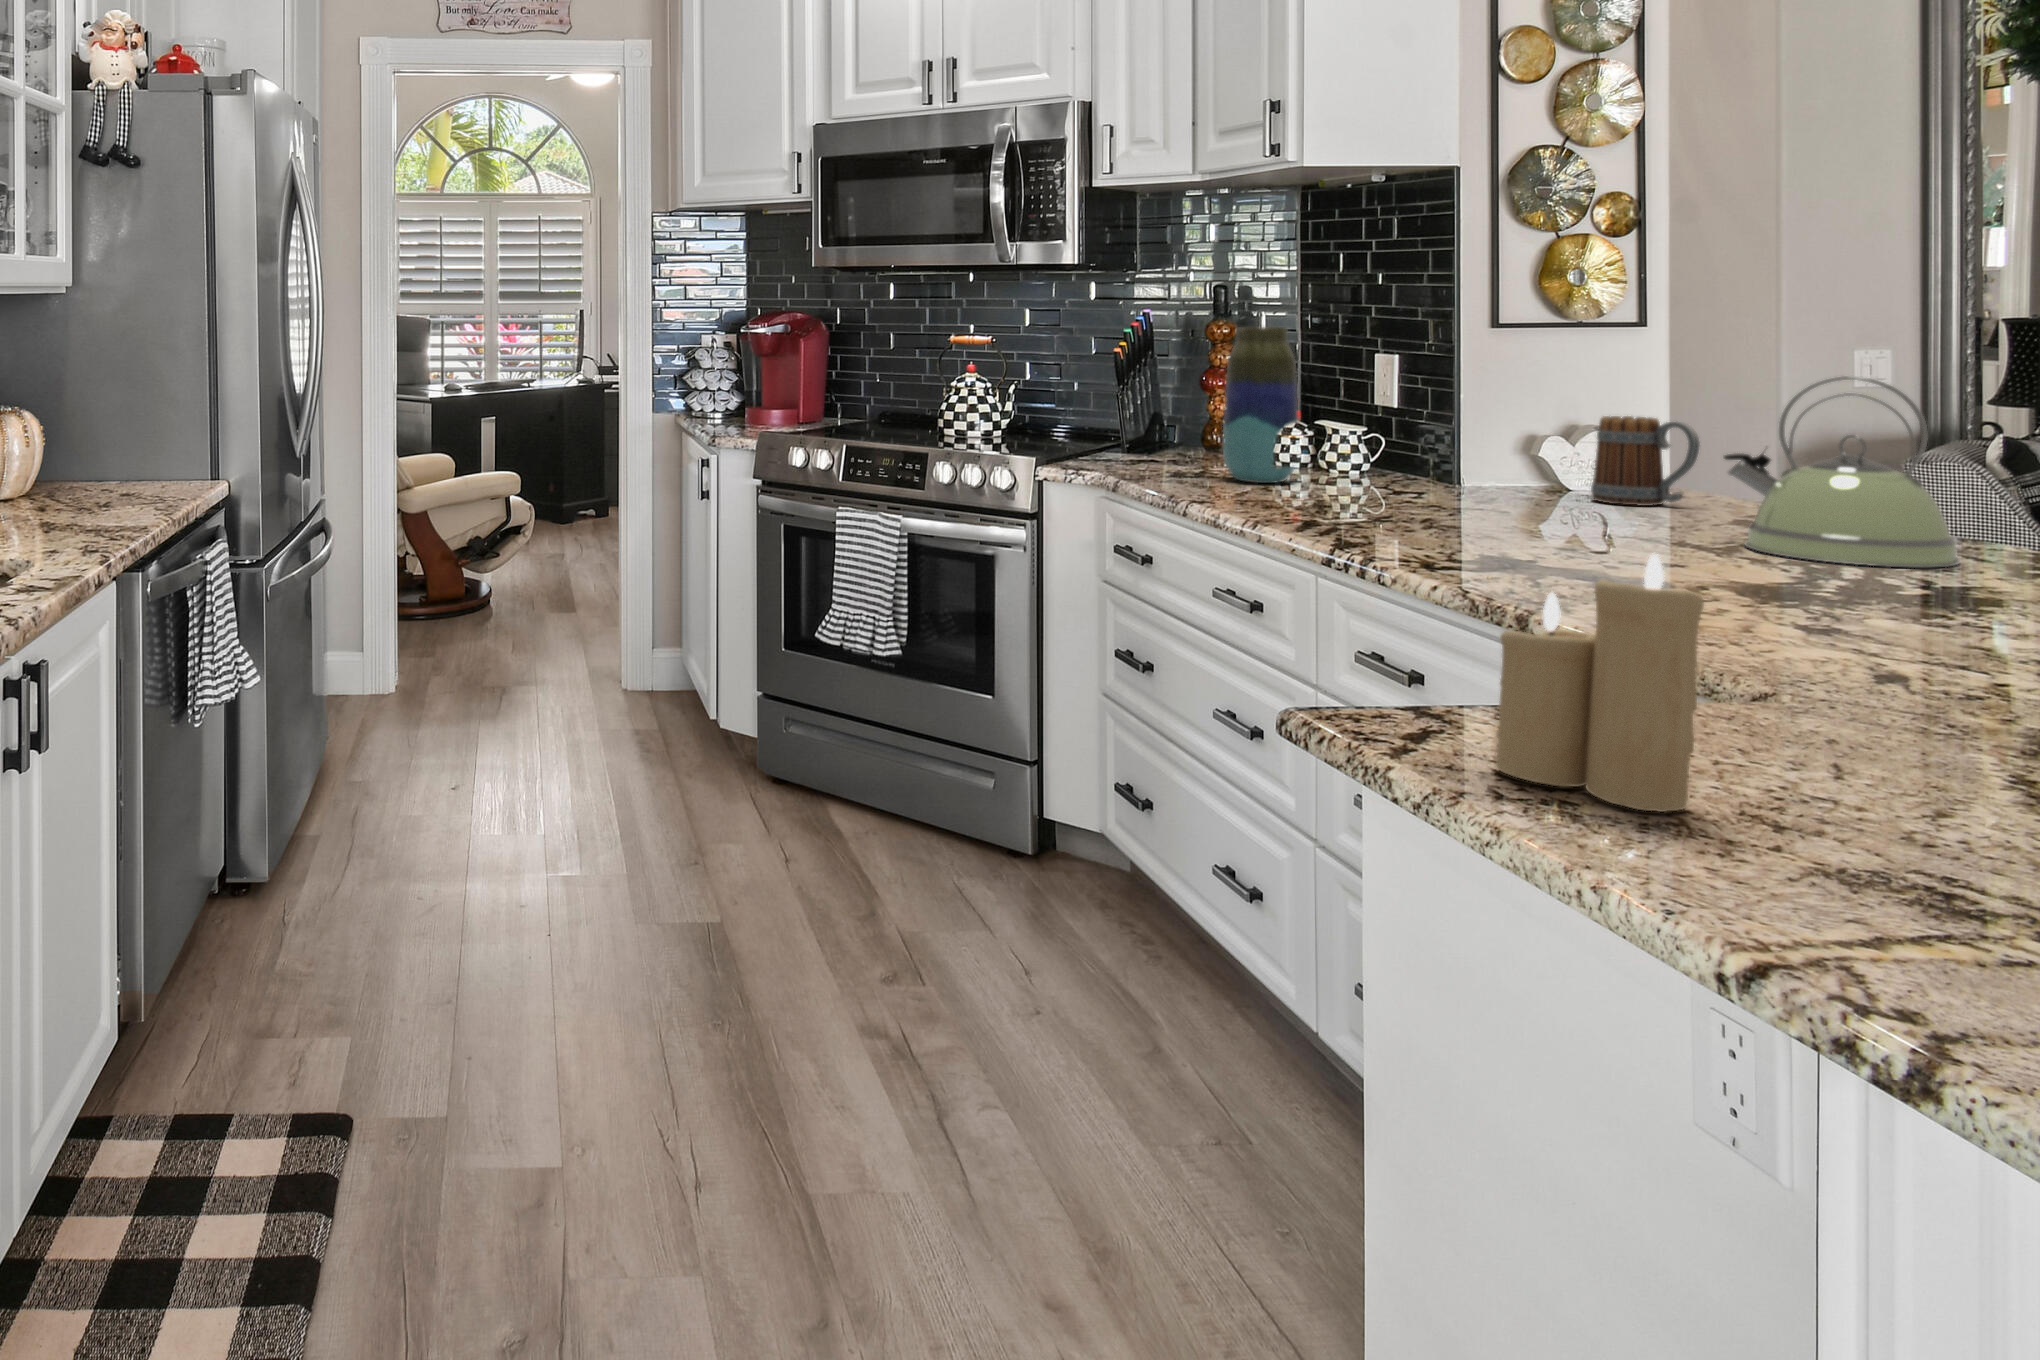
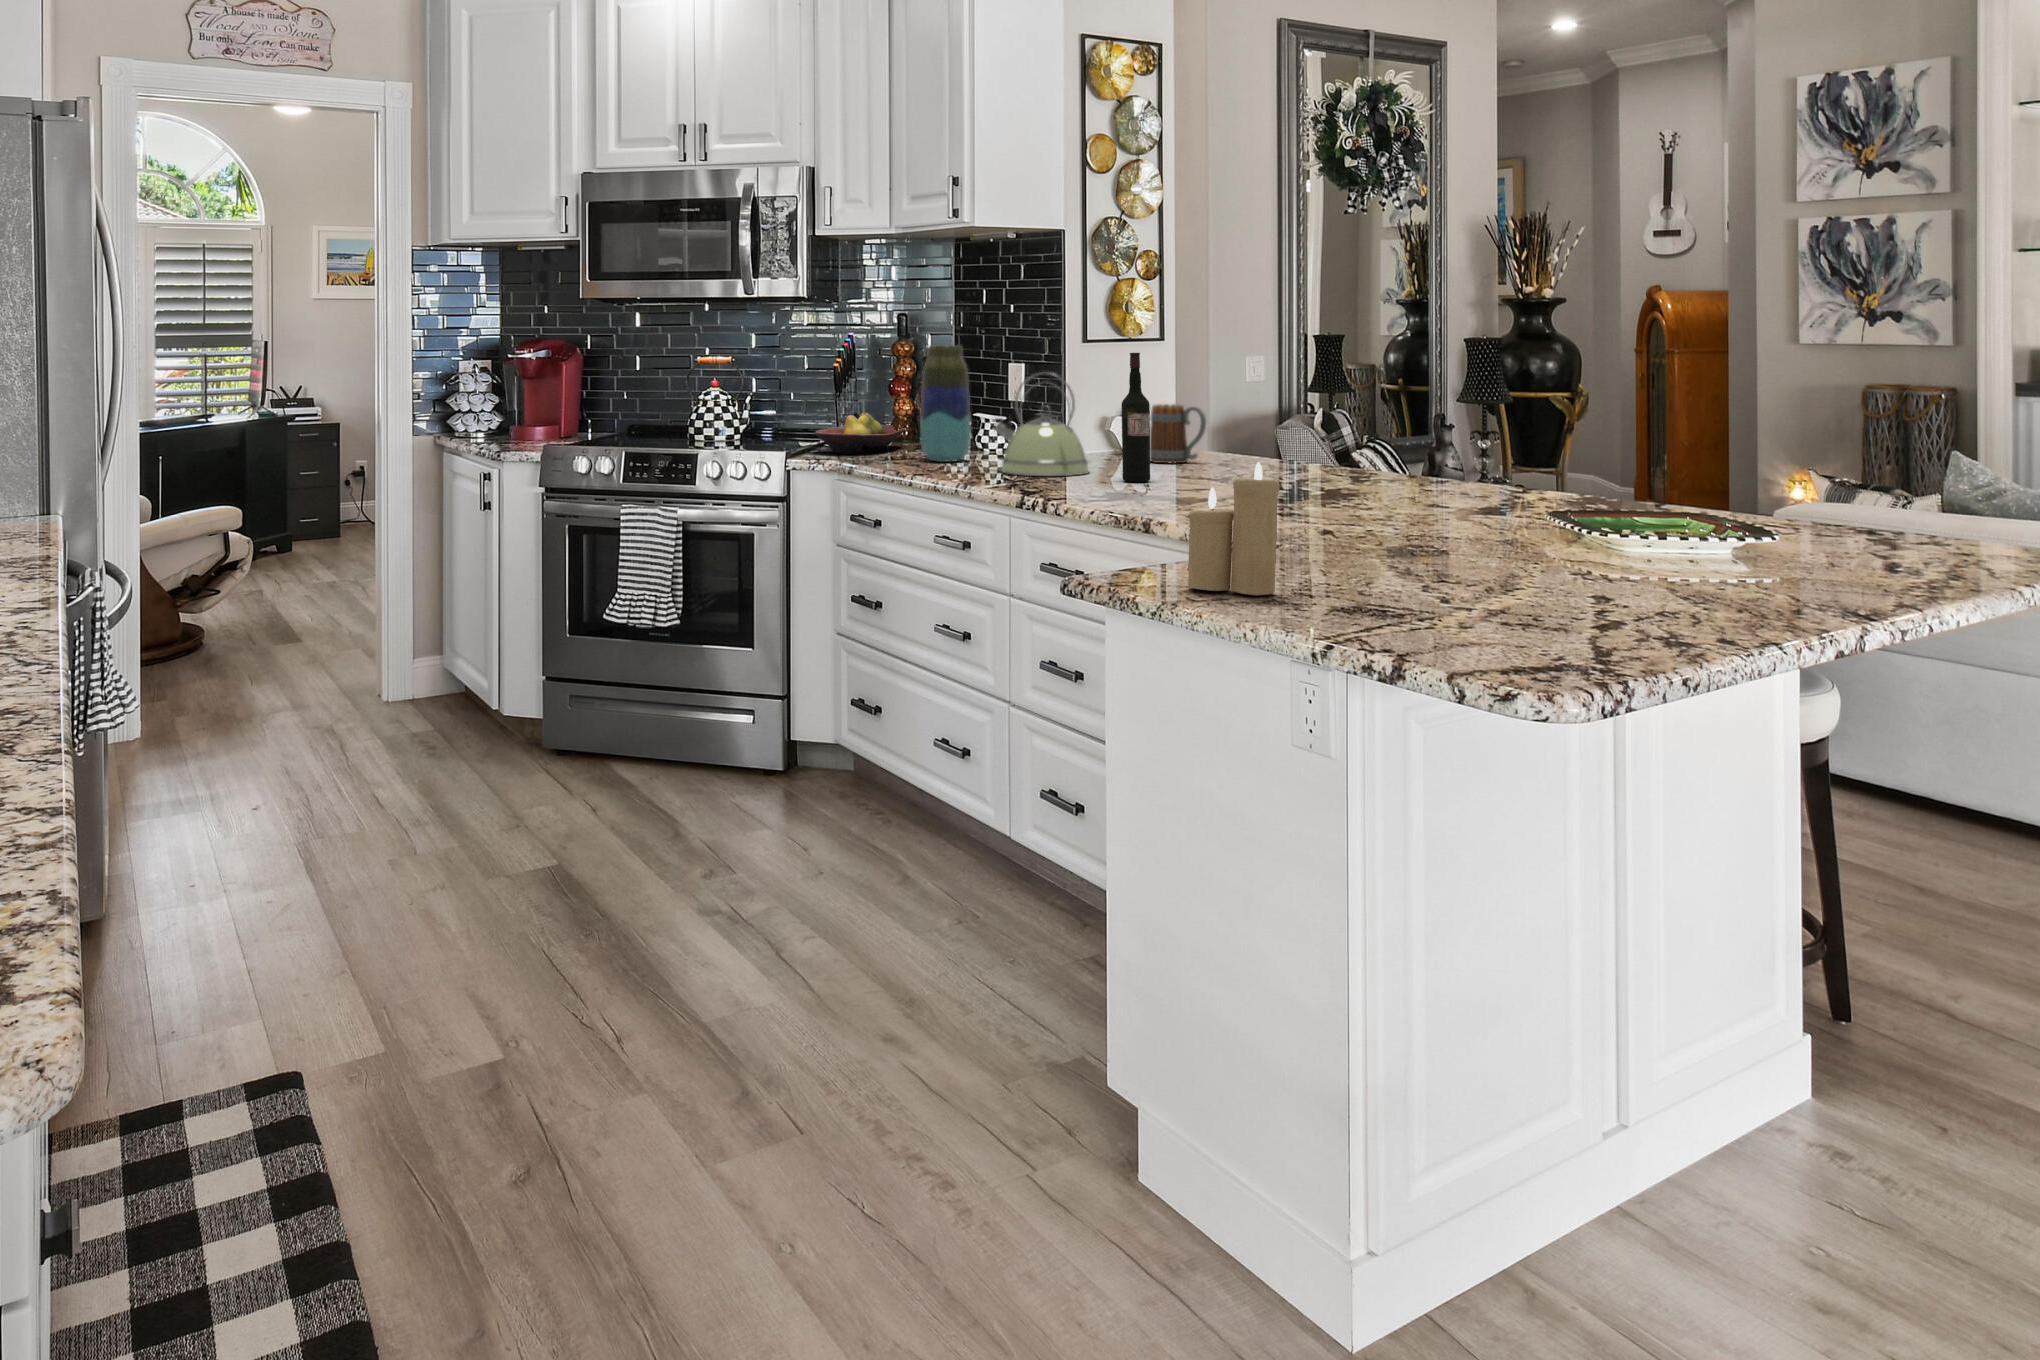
wine bottle: none [1521,339,1573,534] -> present [1121,353,1150,482]
kettle: present [1724,376,1960,568] -> present [992,372,1089,476]
fruit bowl: none [1089,412,1221,464] -> present [815,413,905,454]

